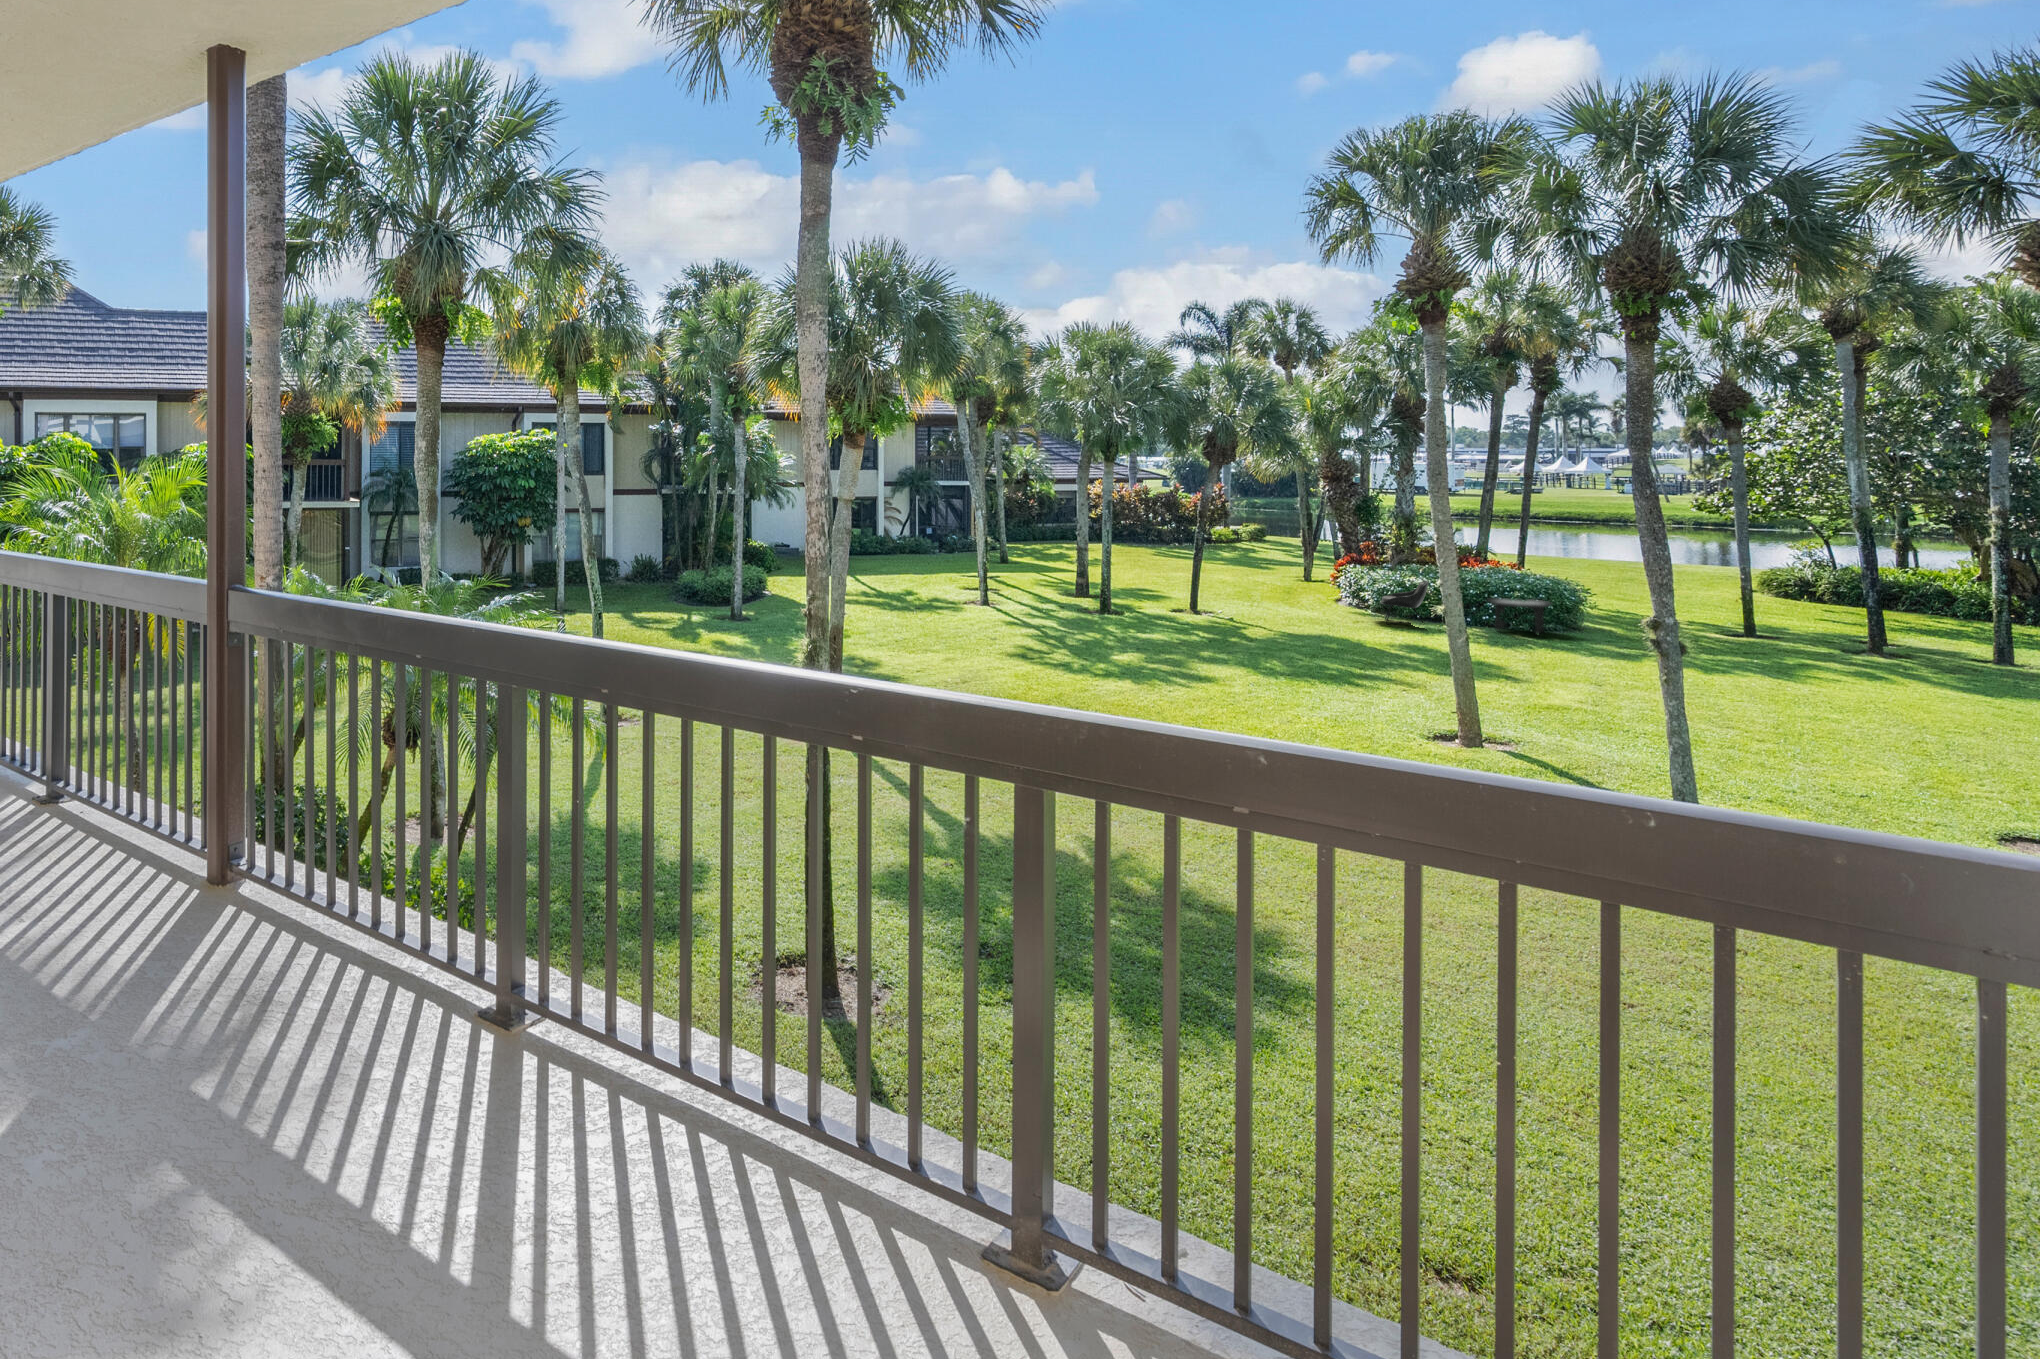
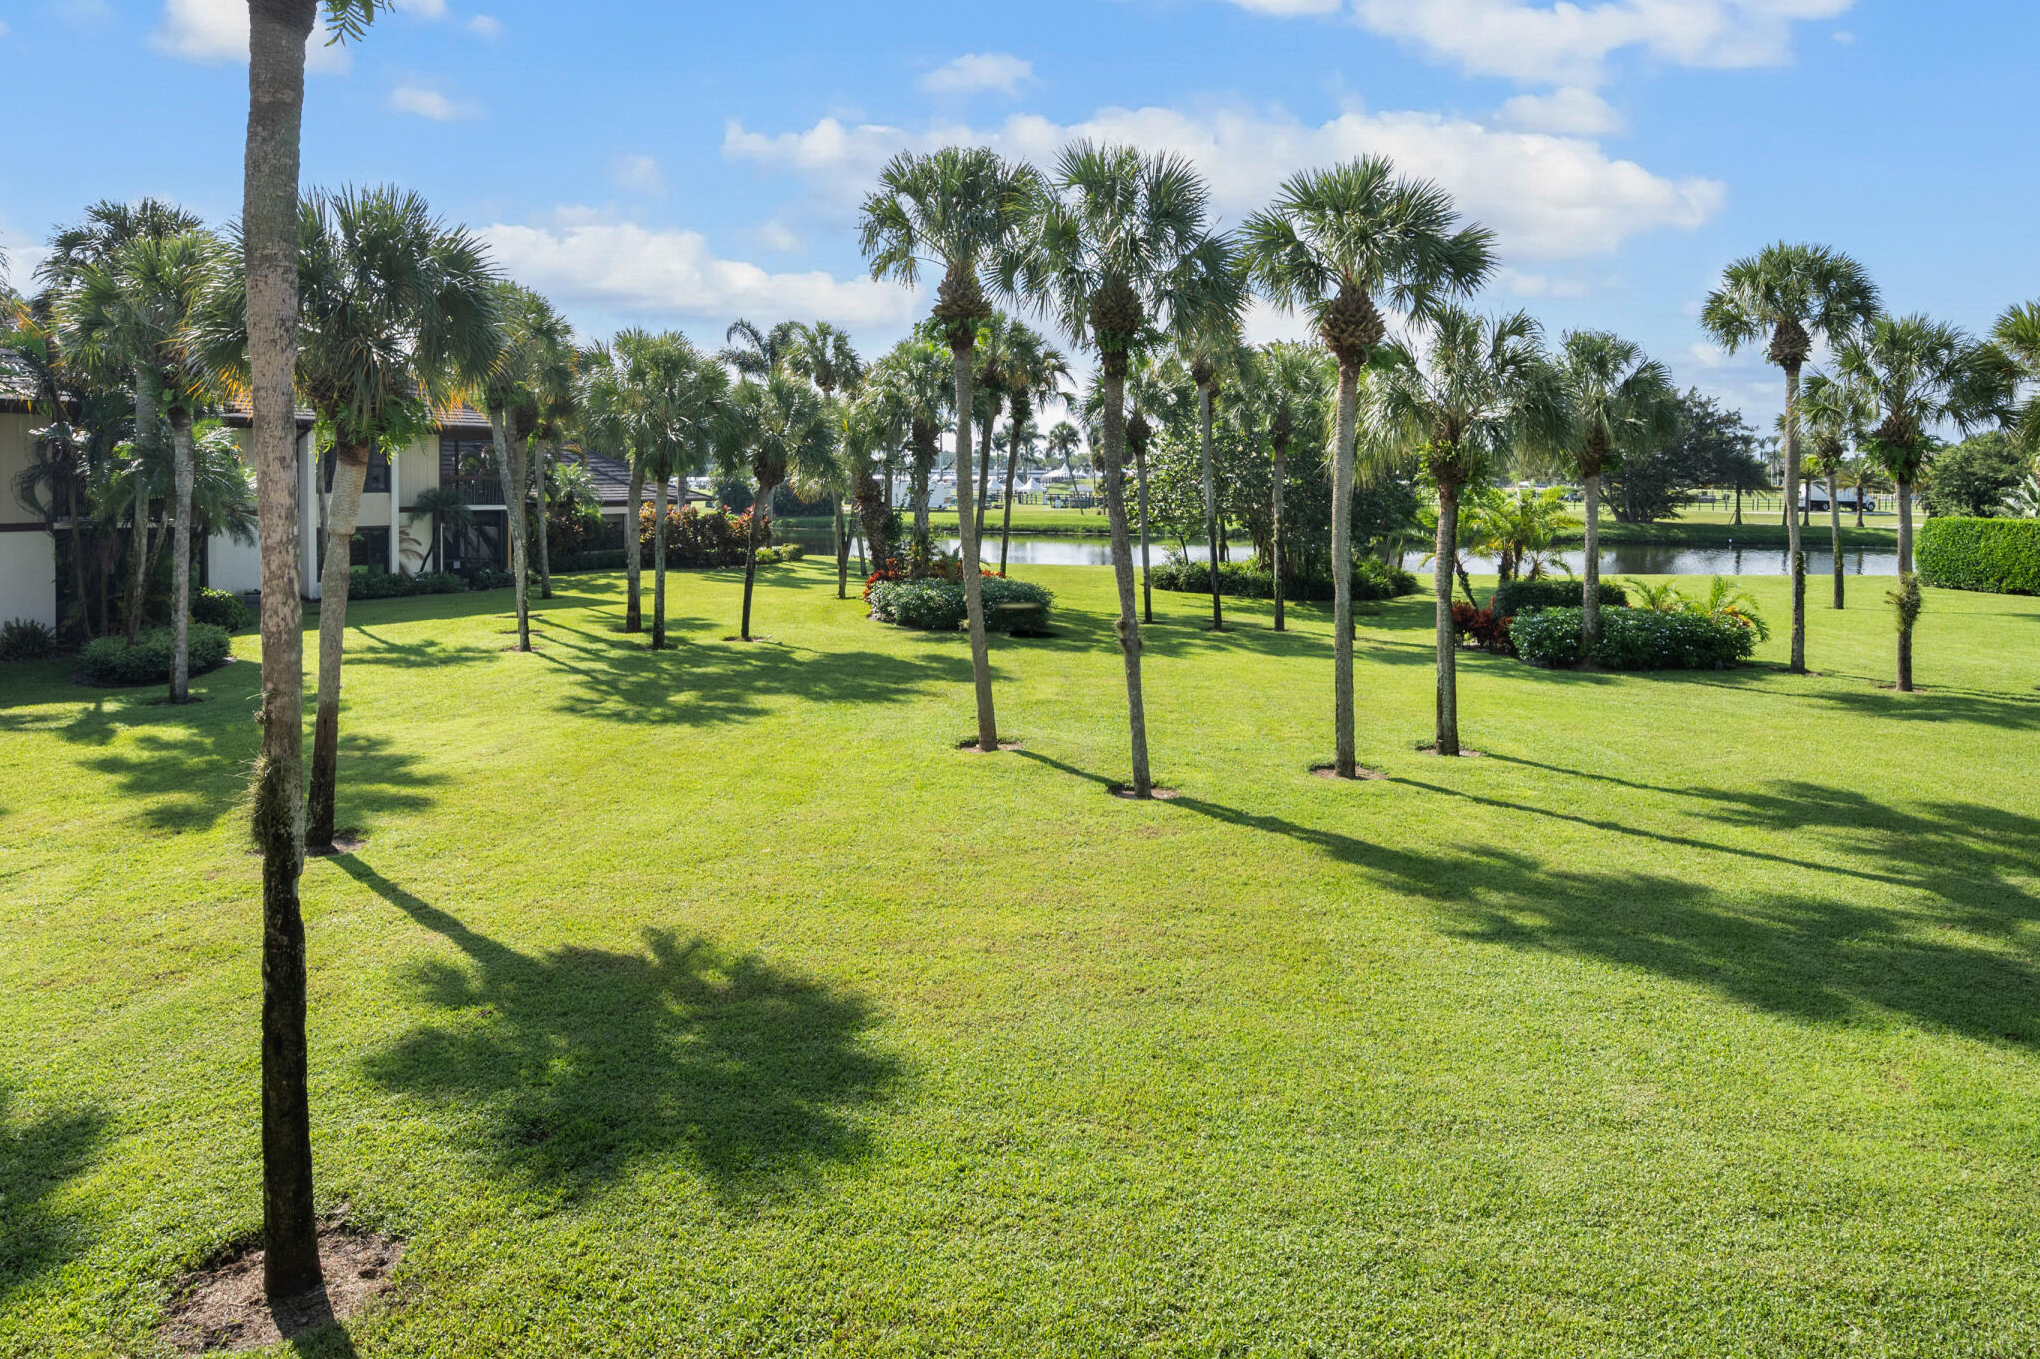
lounge chair: present [1380,581,1428,625] -> none [910,591,949,635]

